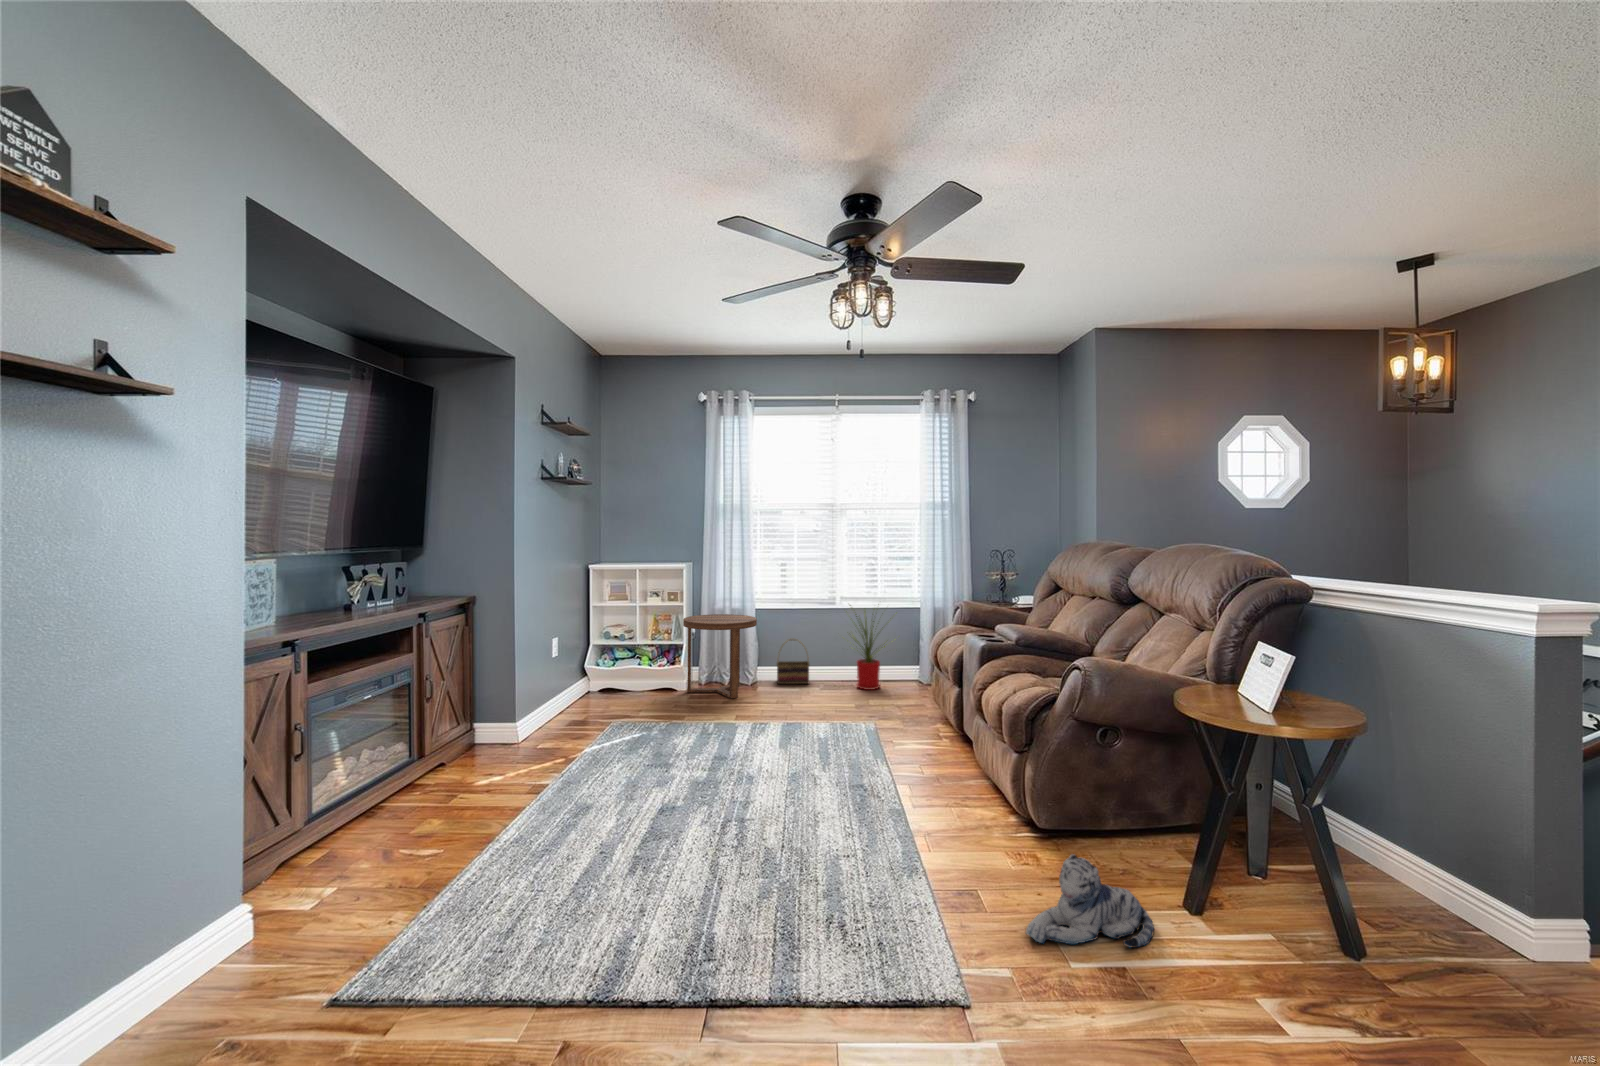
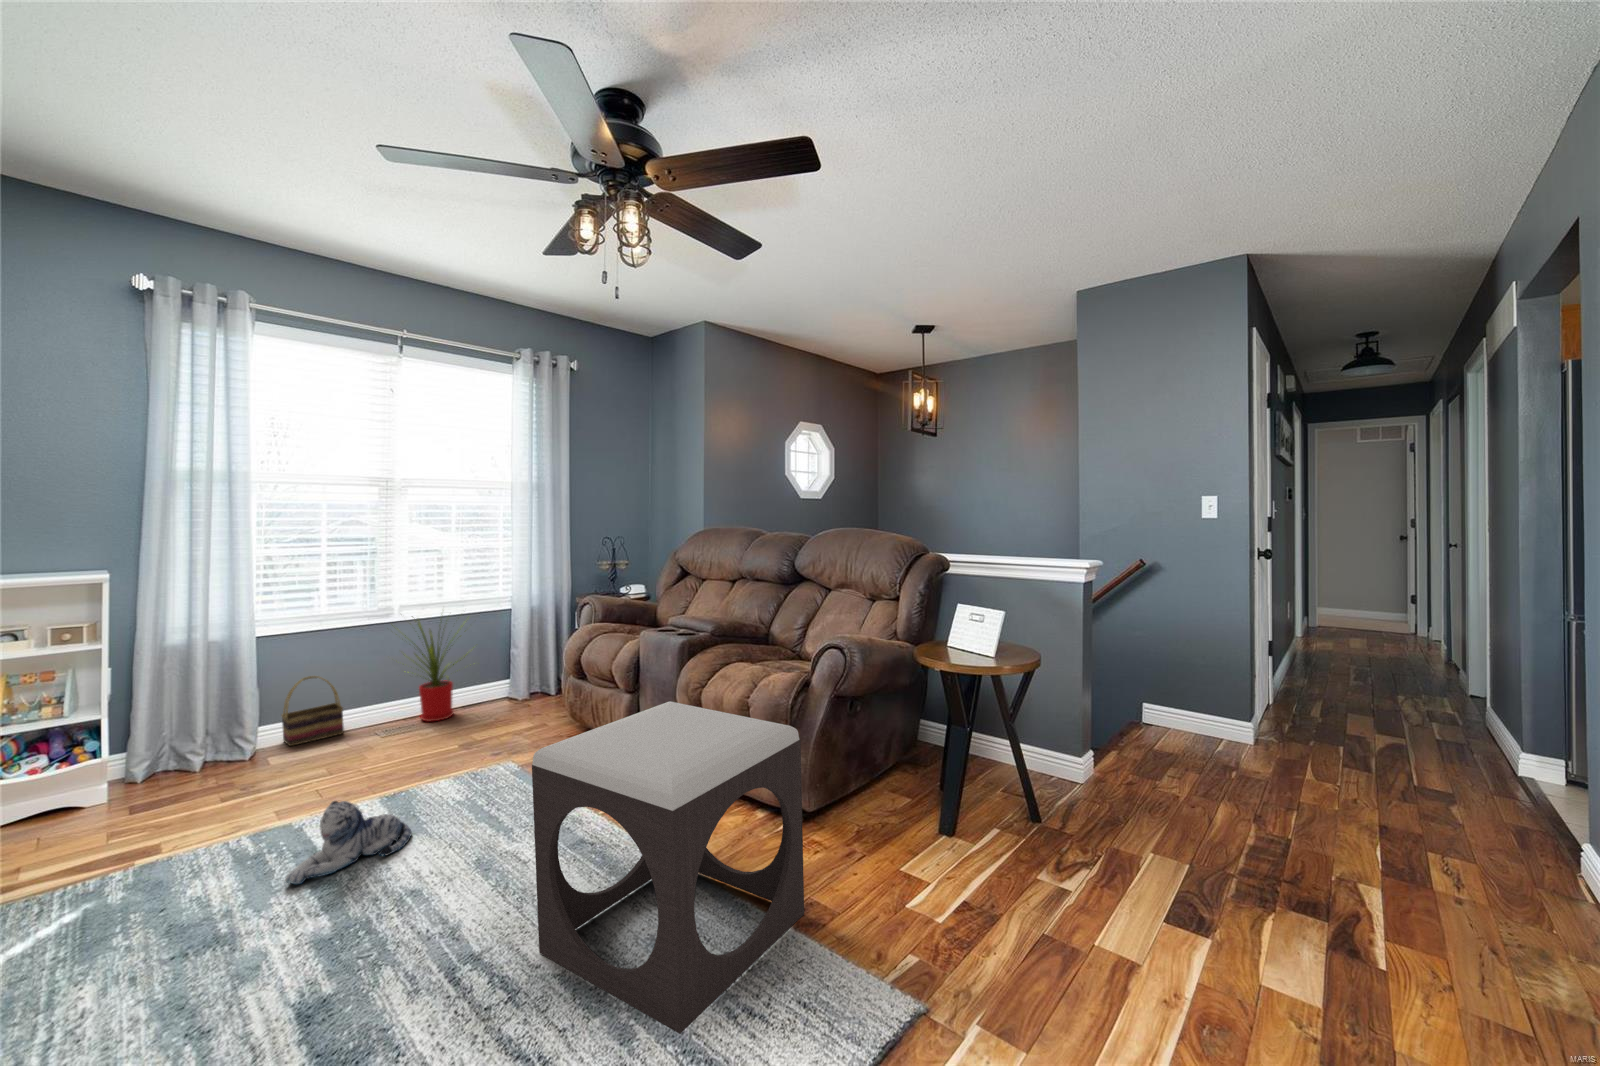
side table: present [683,614,757,698] -> none [98,656,259,805]
footstool: none [775,683,960,913] -> present [532,701,804,1034]
plush toy: present [1026,854,1154,948] -> present [284,801,412,884]

